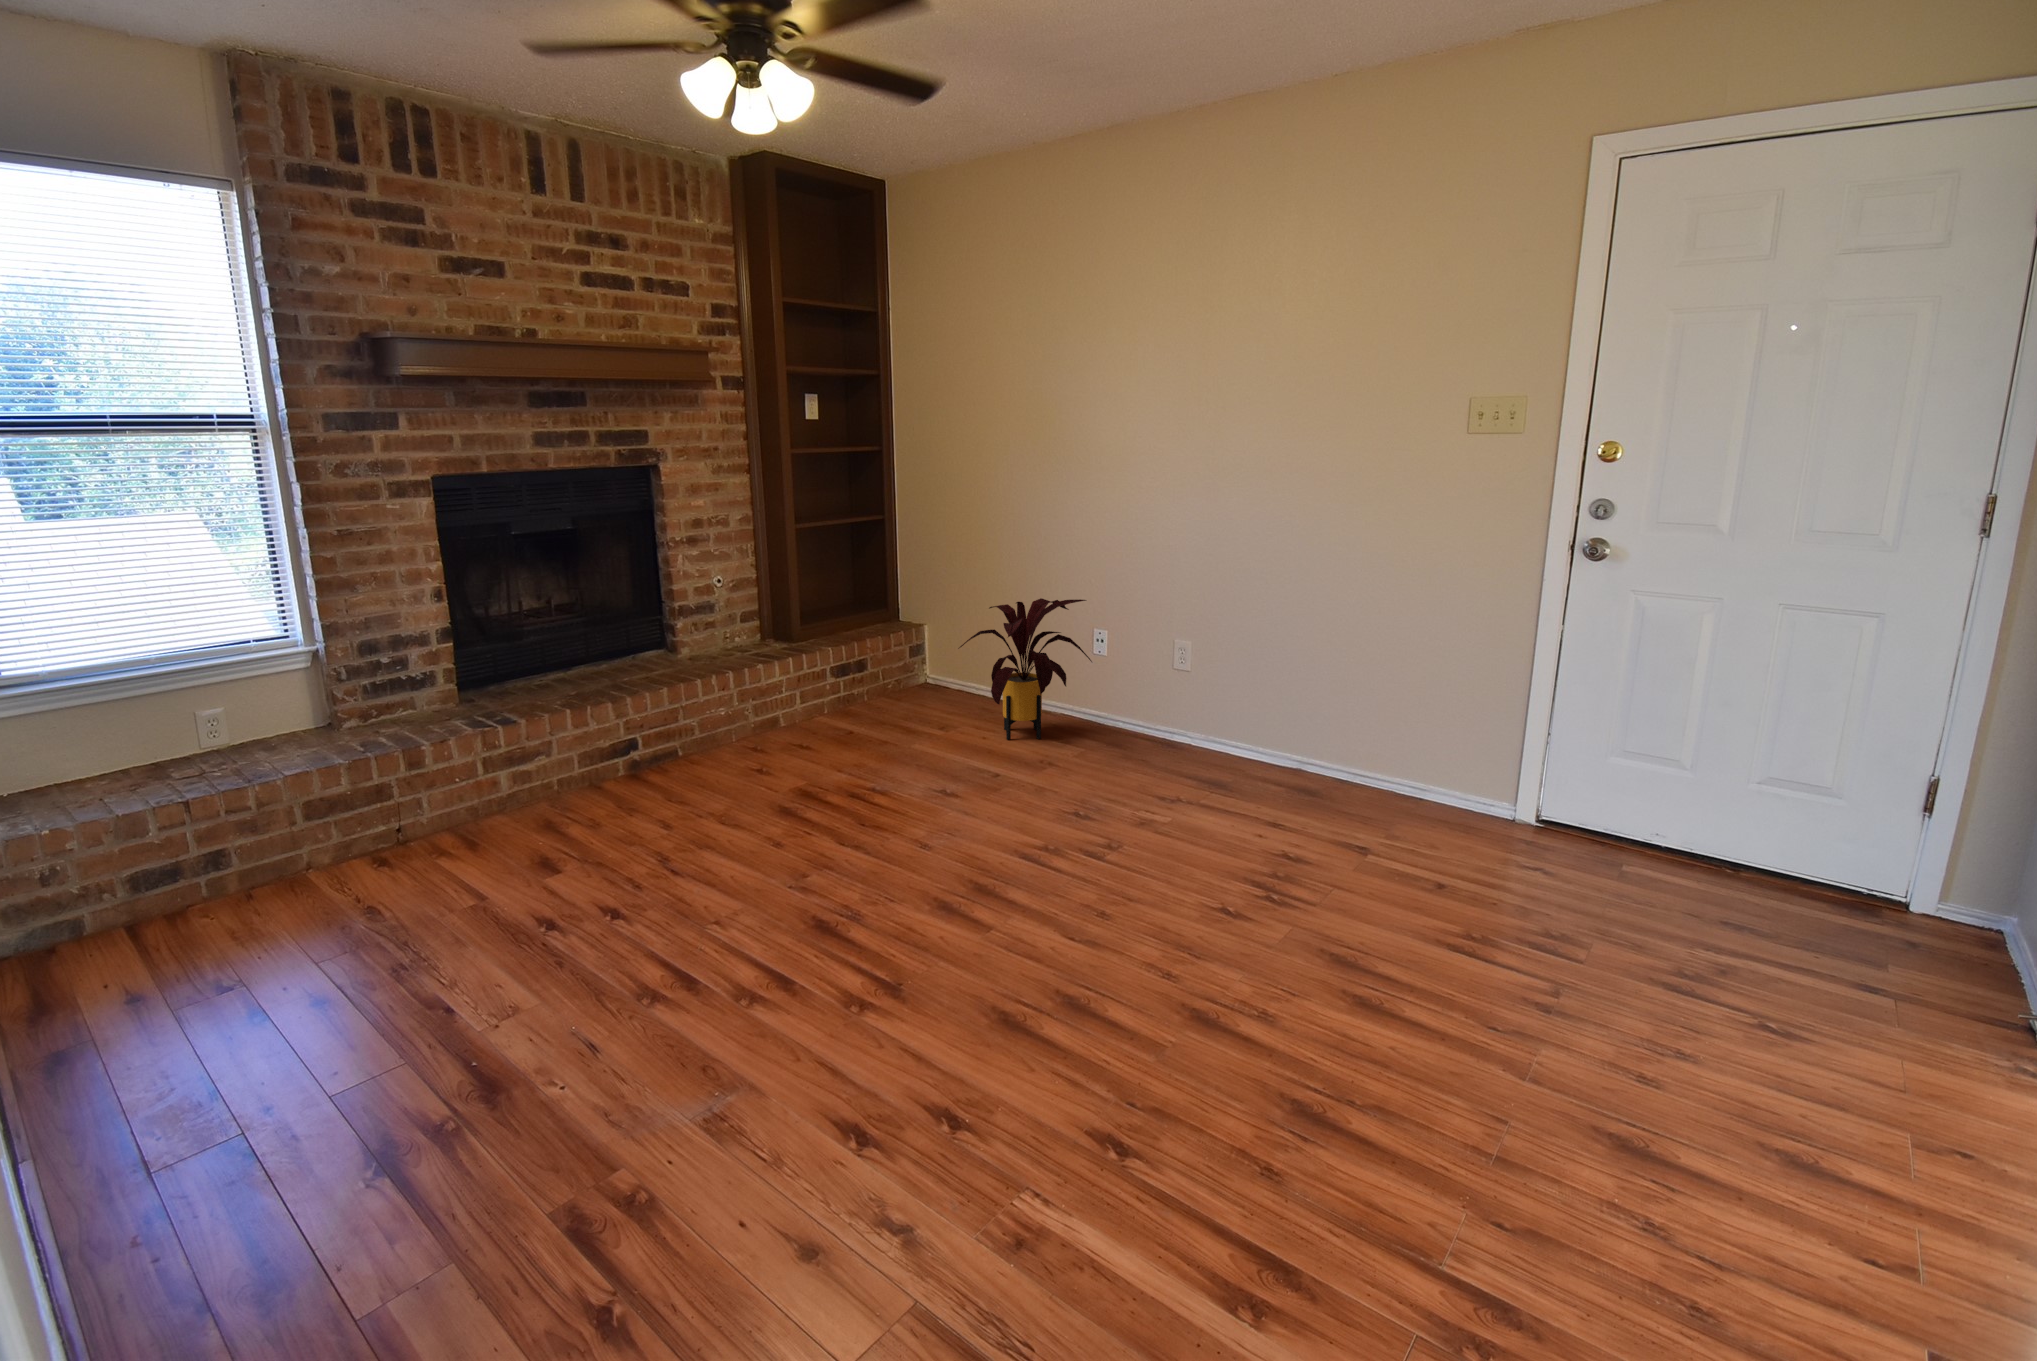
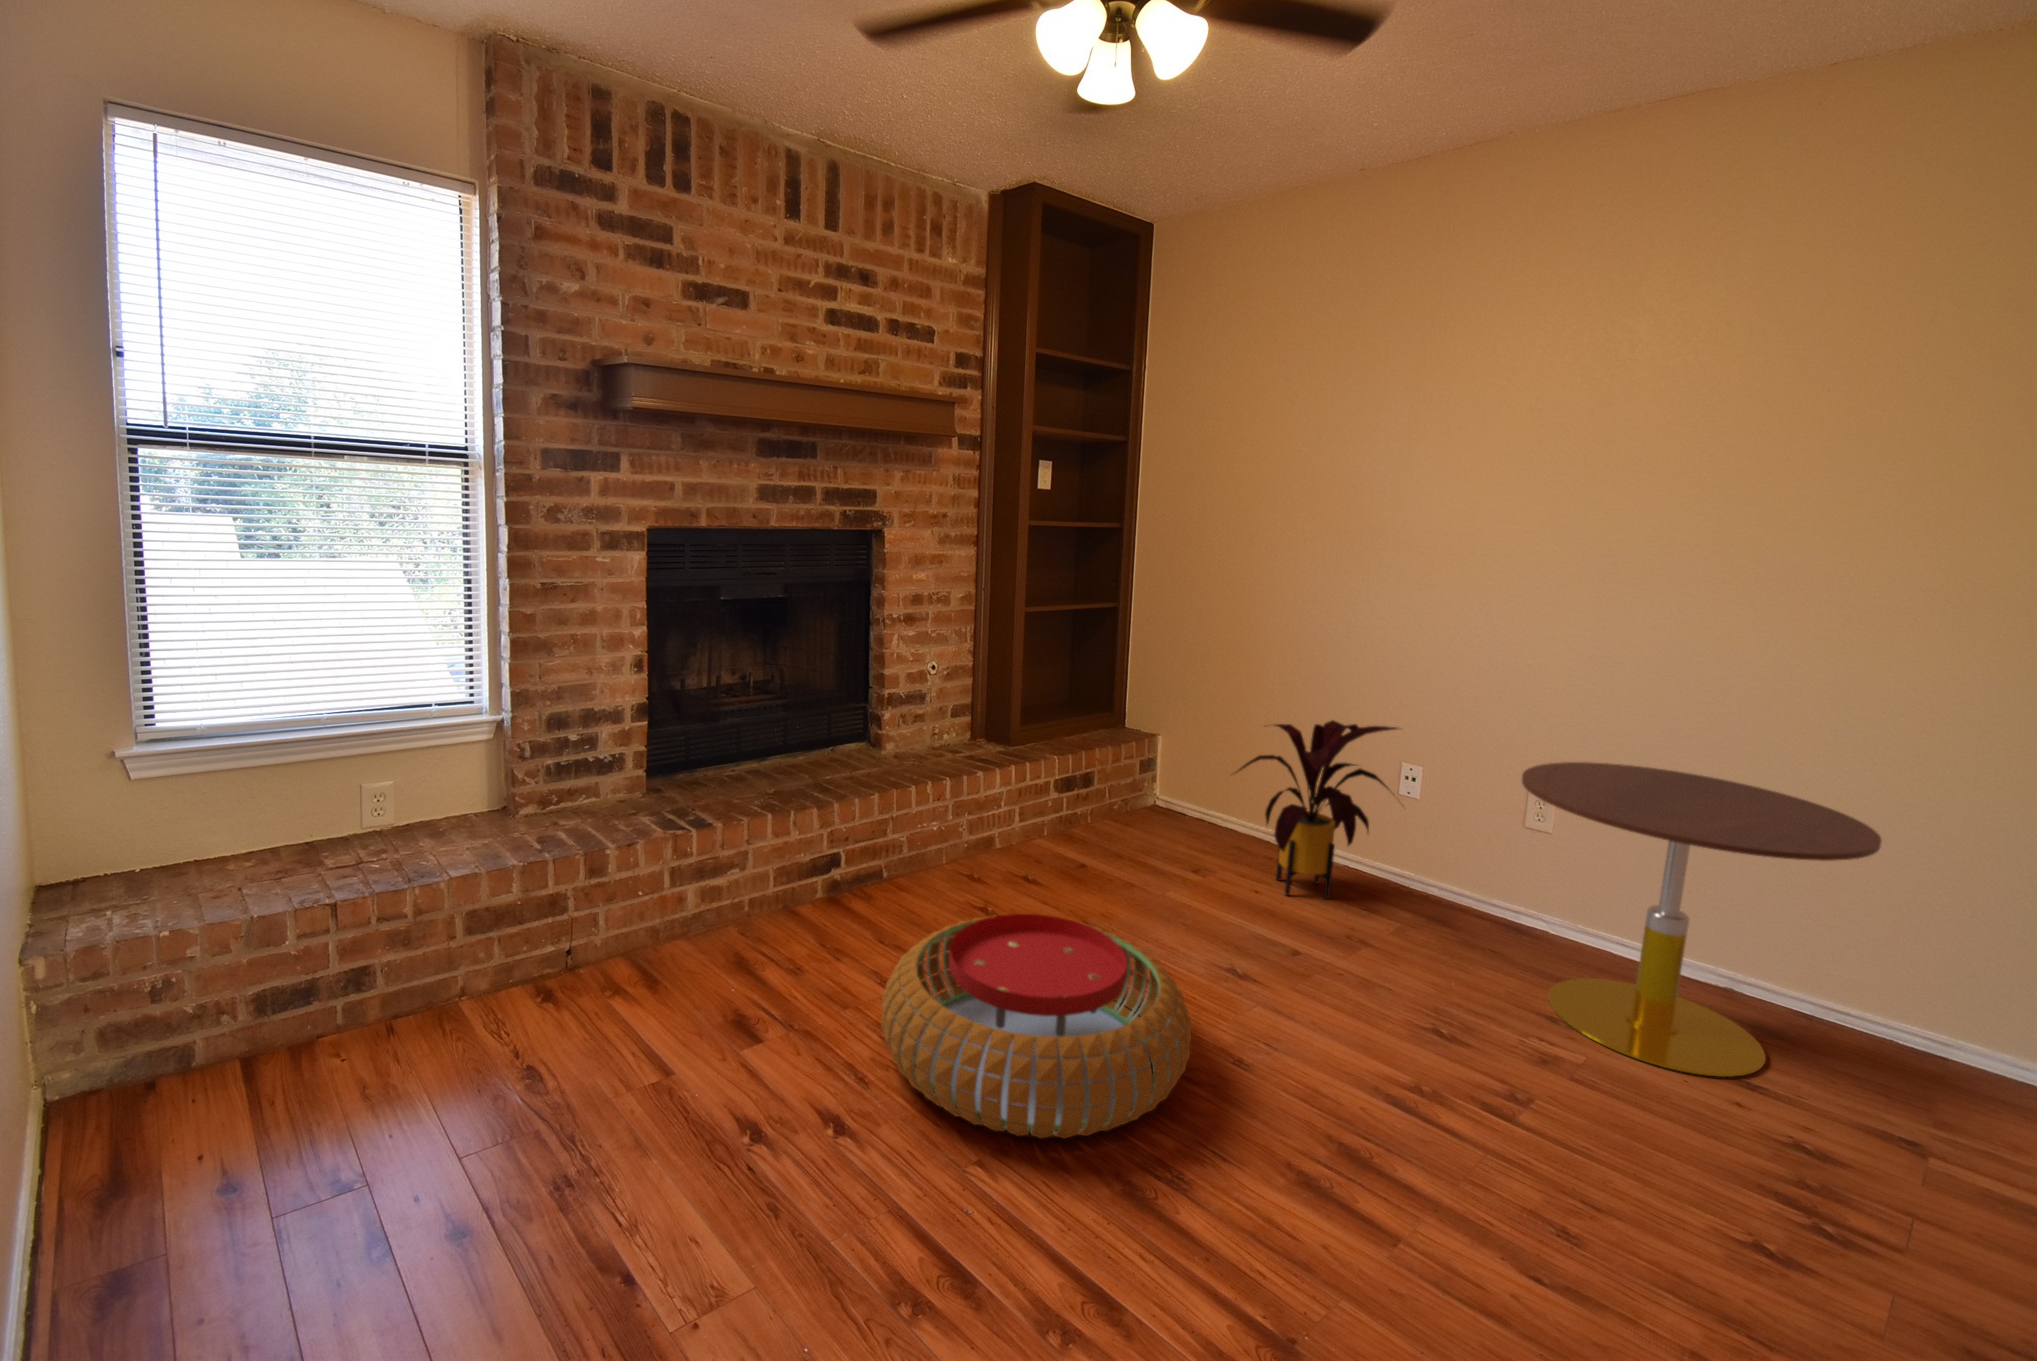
side table: none [1140,612,1353,820] -> present [1522,762,1881,1077]
pouf: none [650,759,885,904] -> present [881,914,1192,1138]

